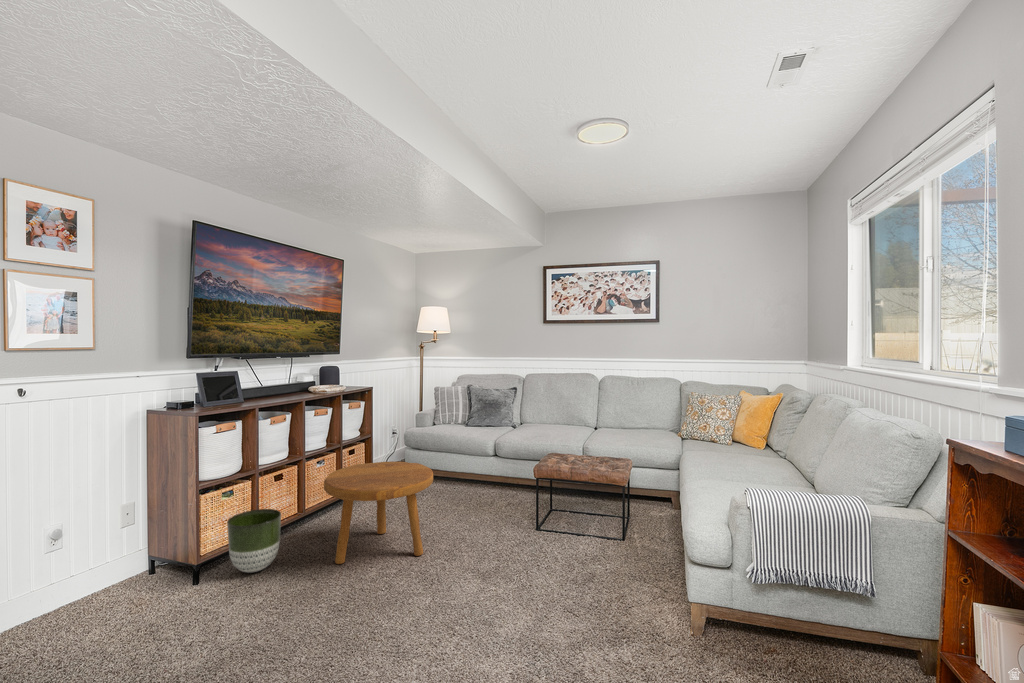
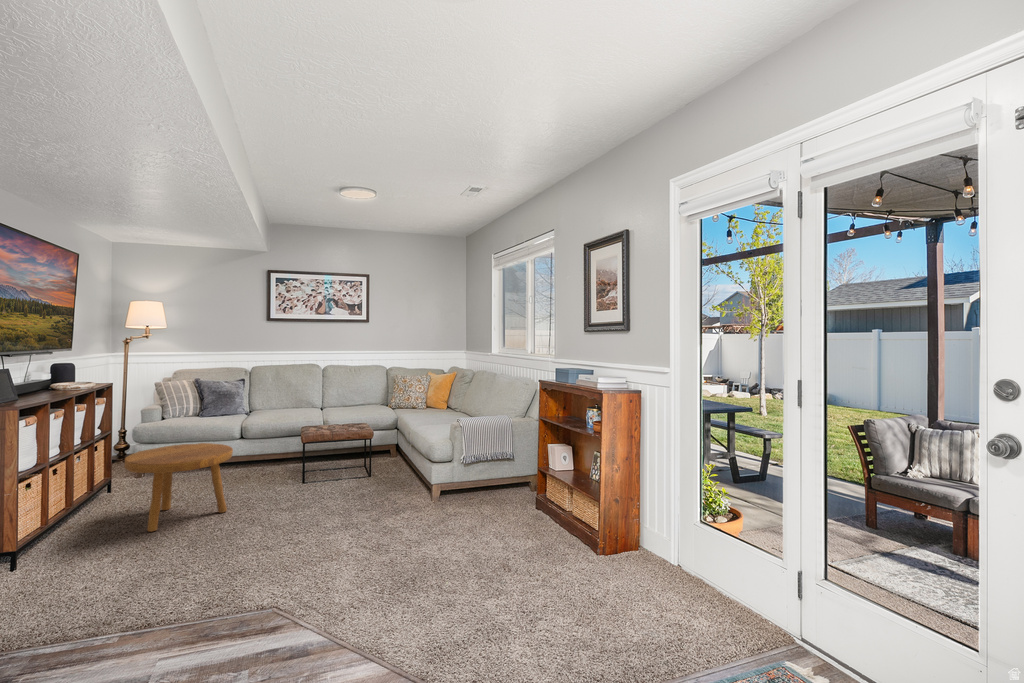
planter: present [227,509,281,573] -> none [30,498,90,556]

